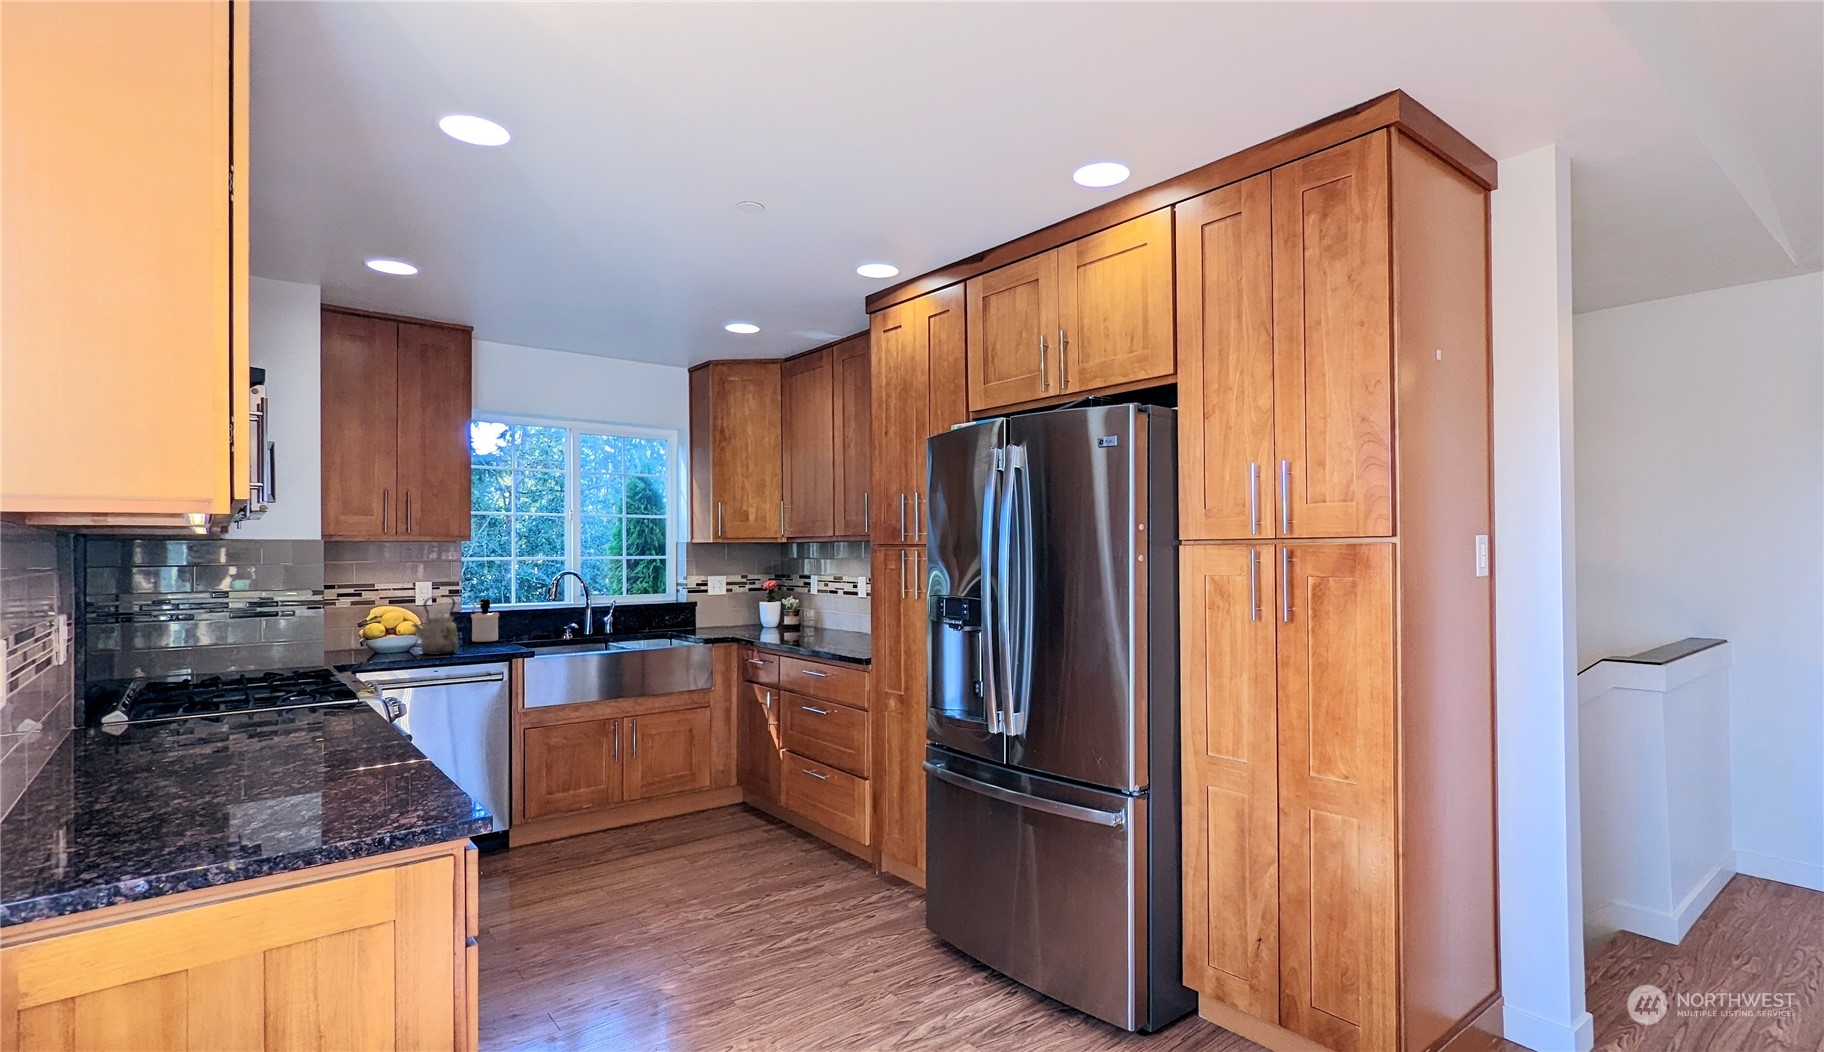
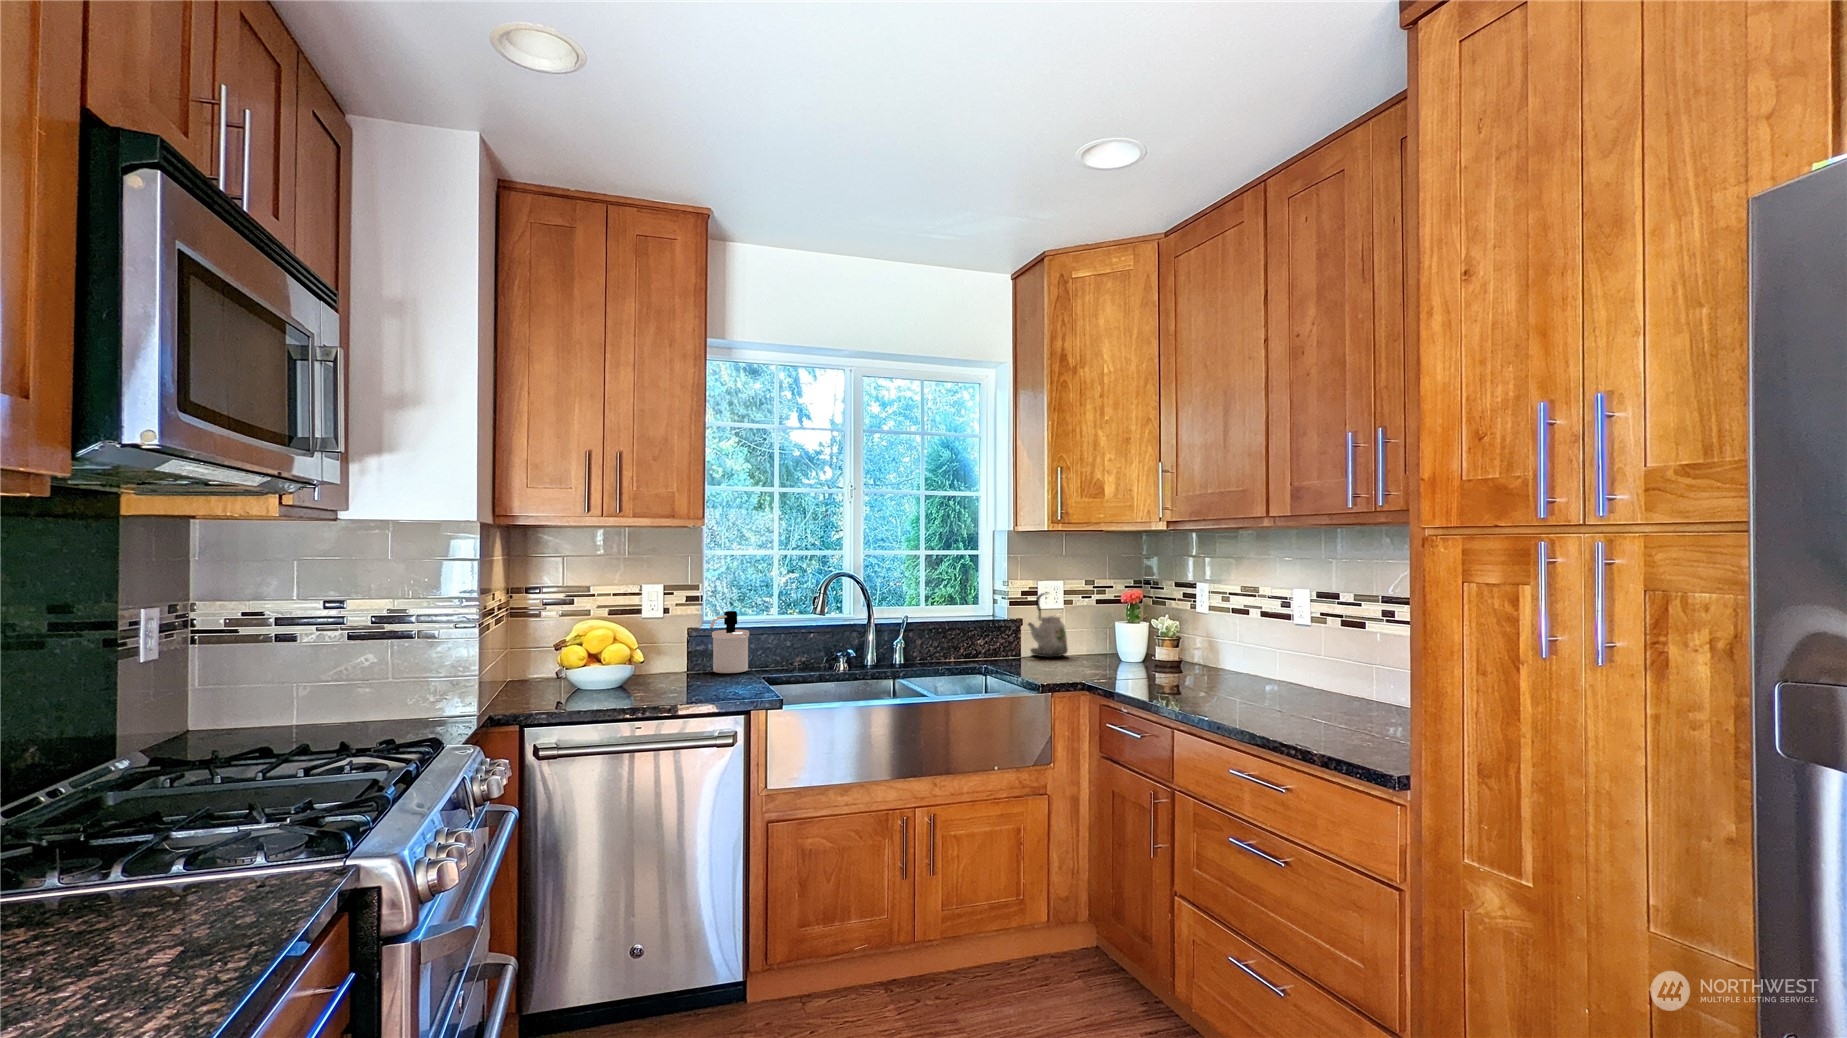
kettle: present [412,597,459,655] -> present [1028,593,1068,658]

